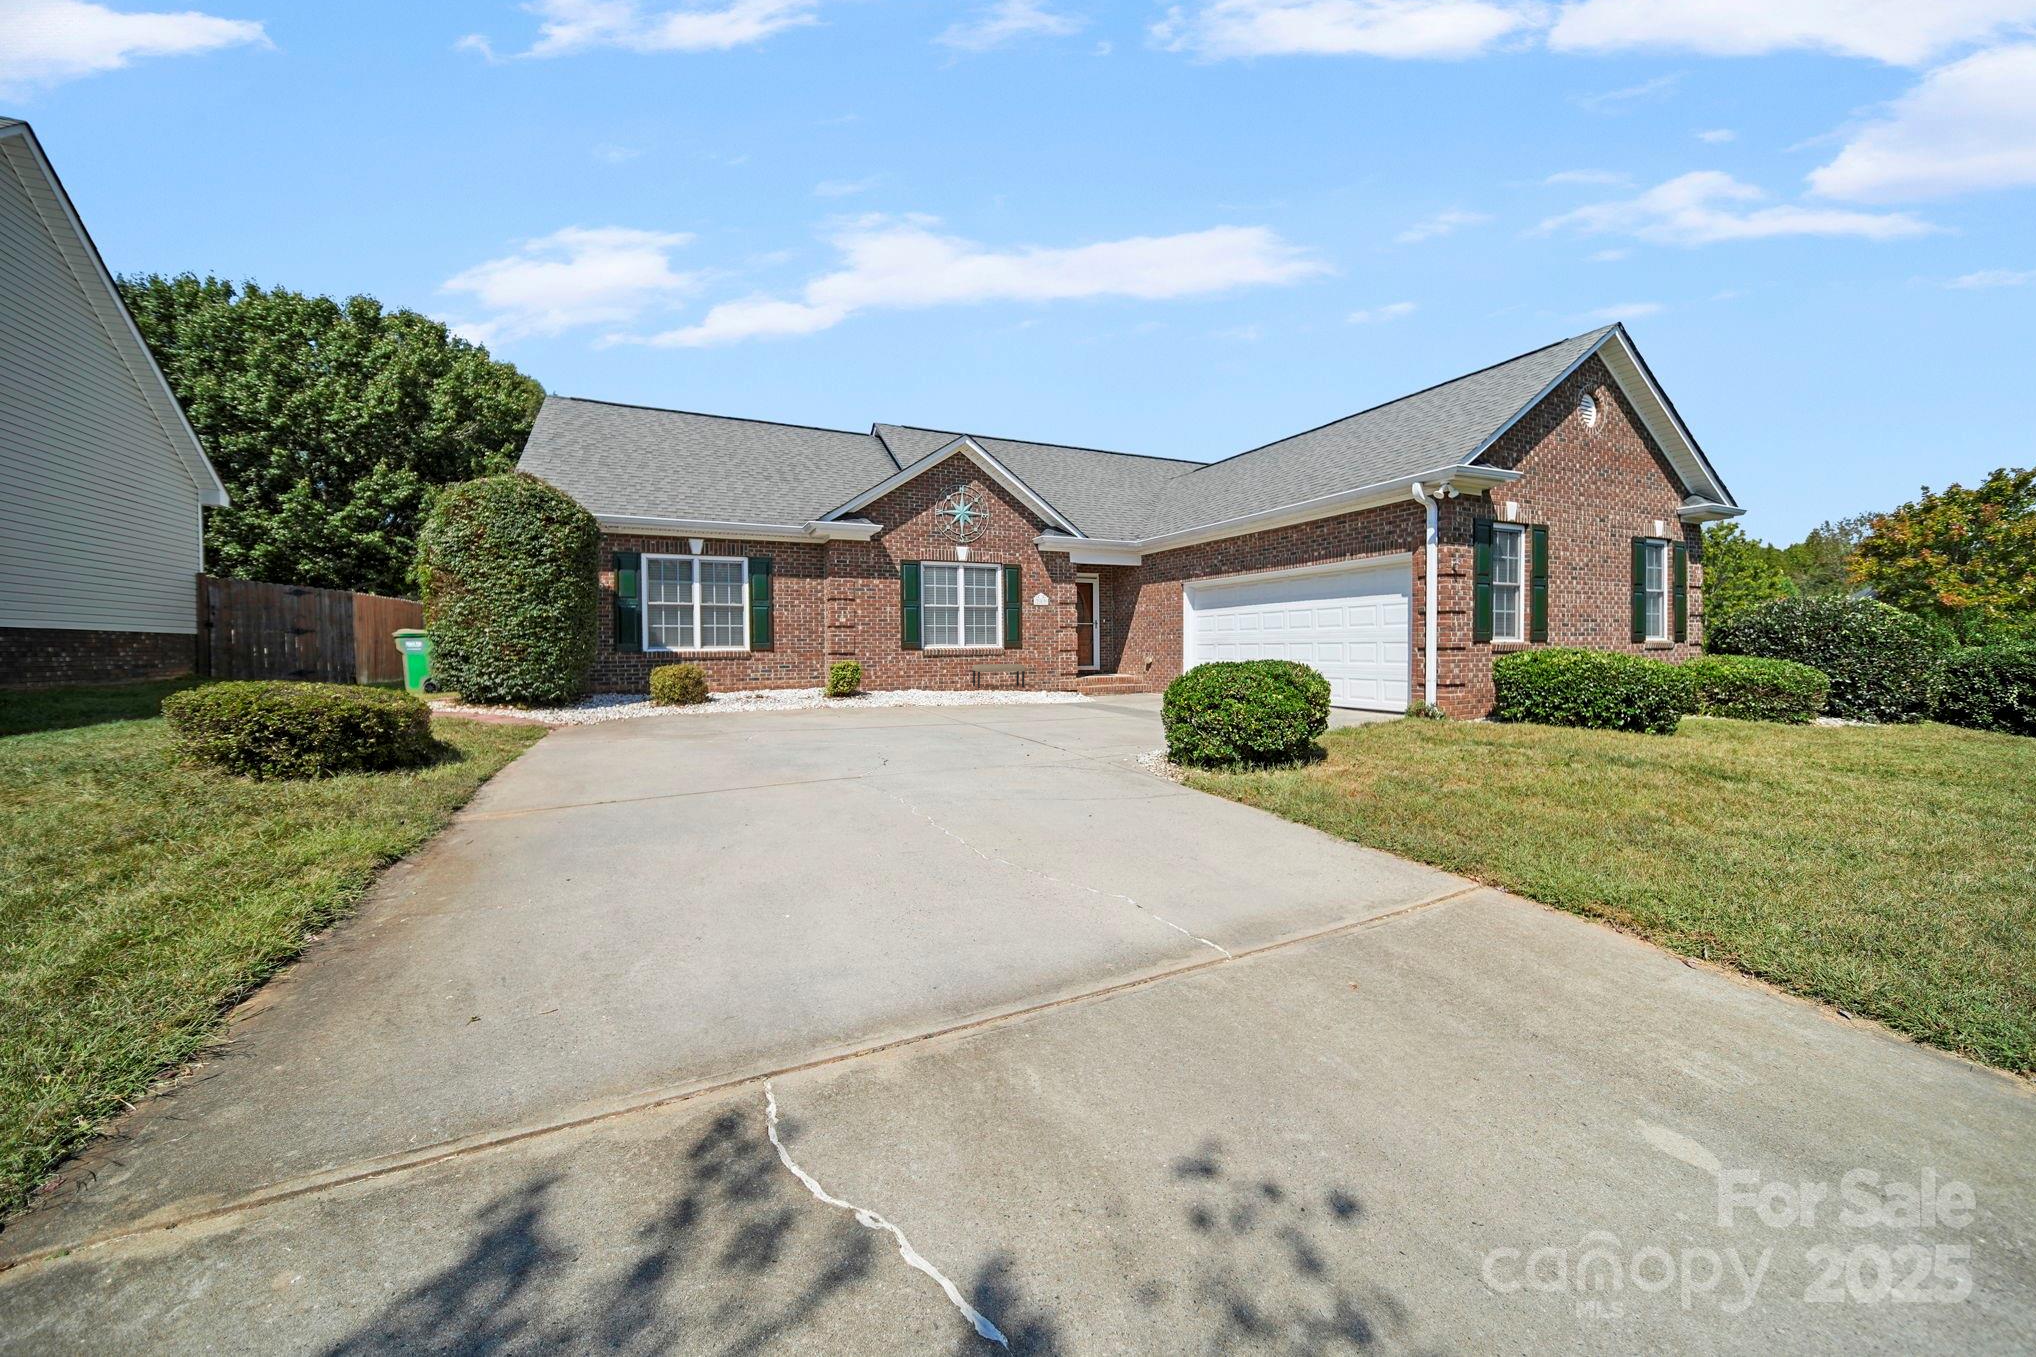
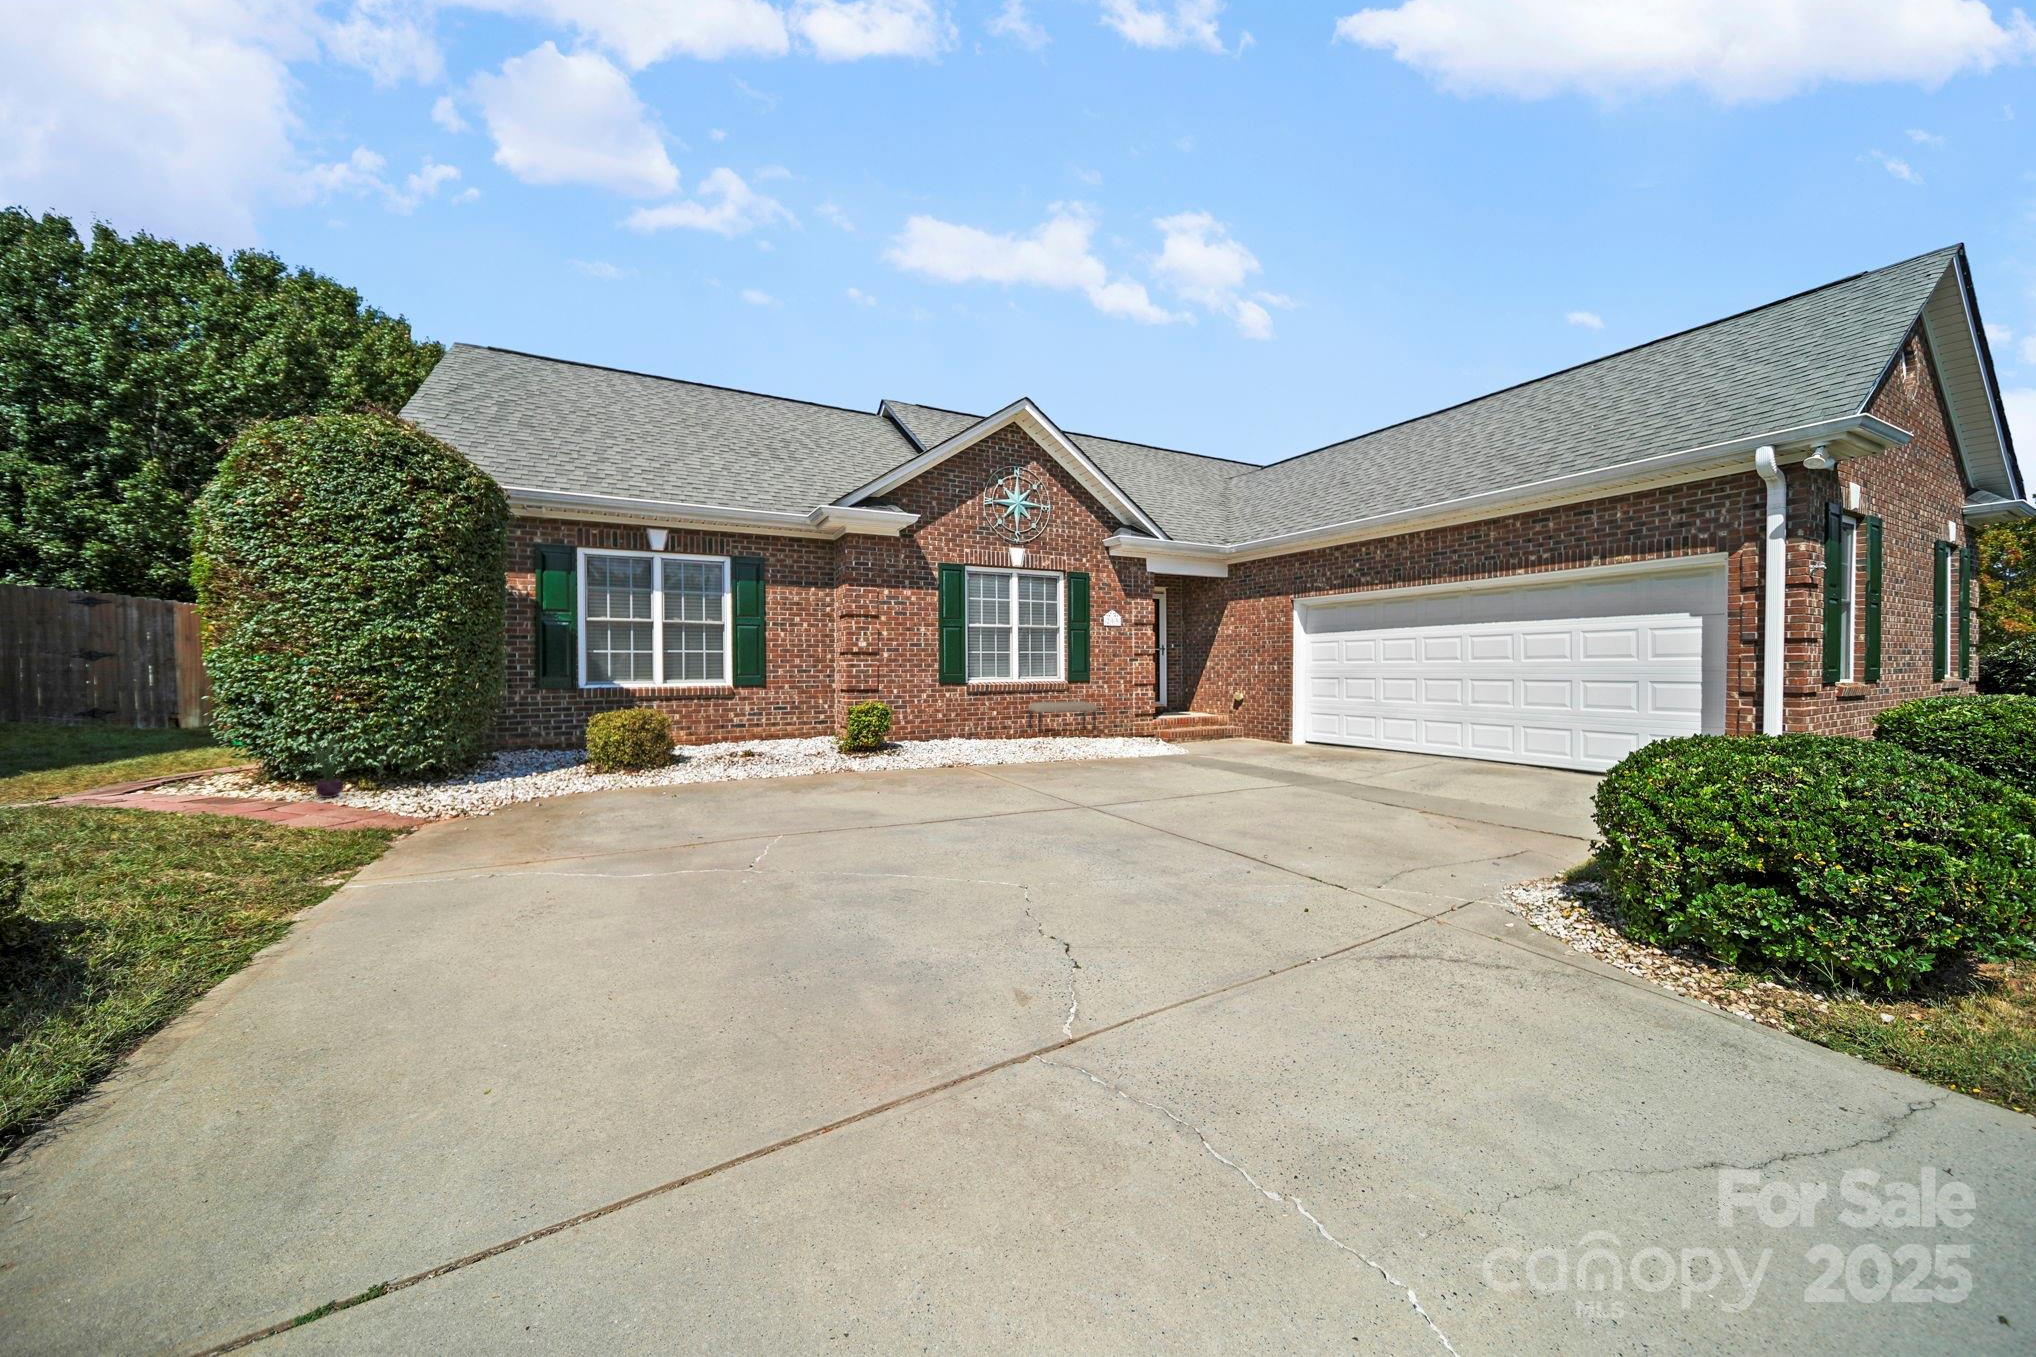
decorative plant: none [480,676,527,712] -> present [312,738,348,798]

